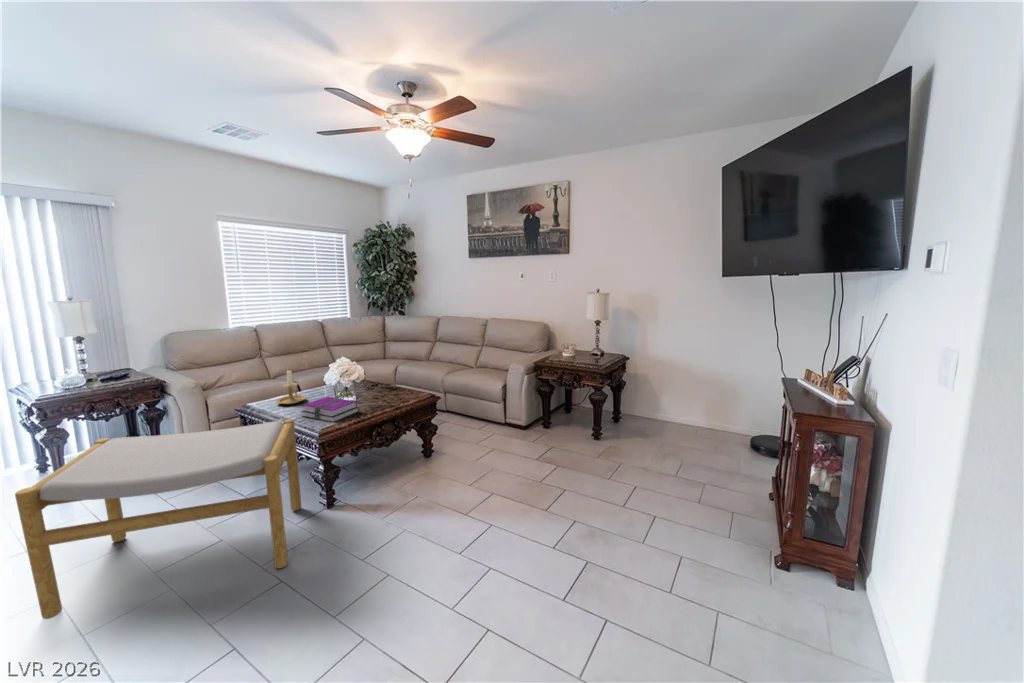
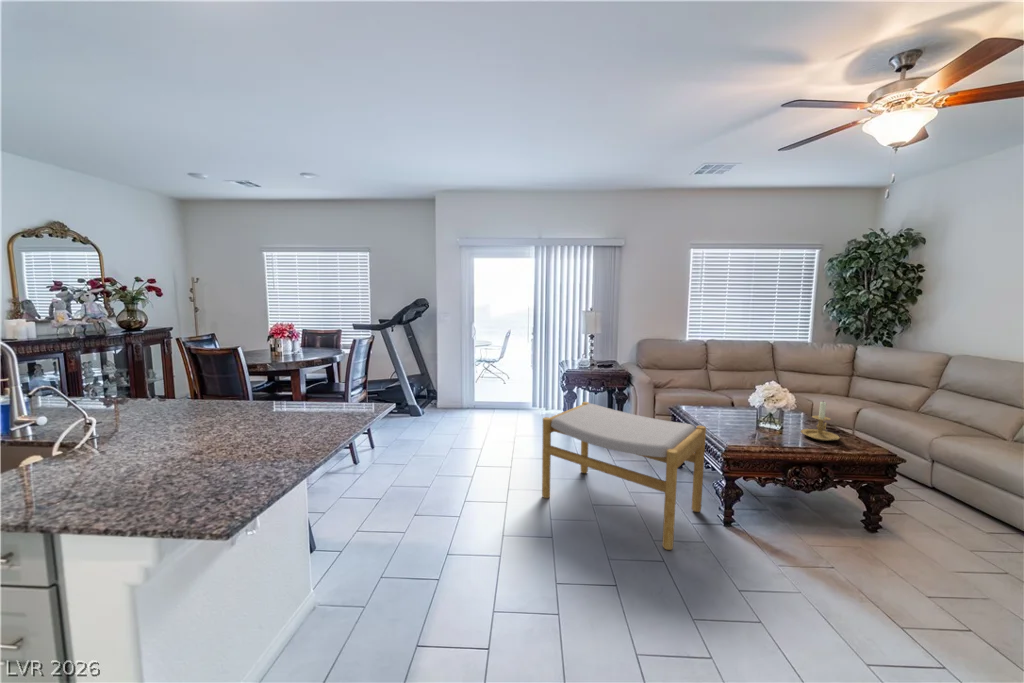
candle holder: present [276,370,306,404] -> present [801,401,839,441]
hardback book: present [301,397,359,422] -> none [718,417,778,443]

